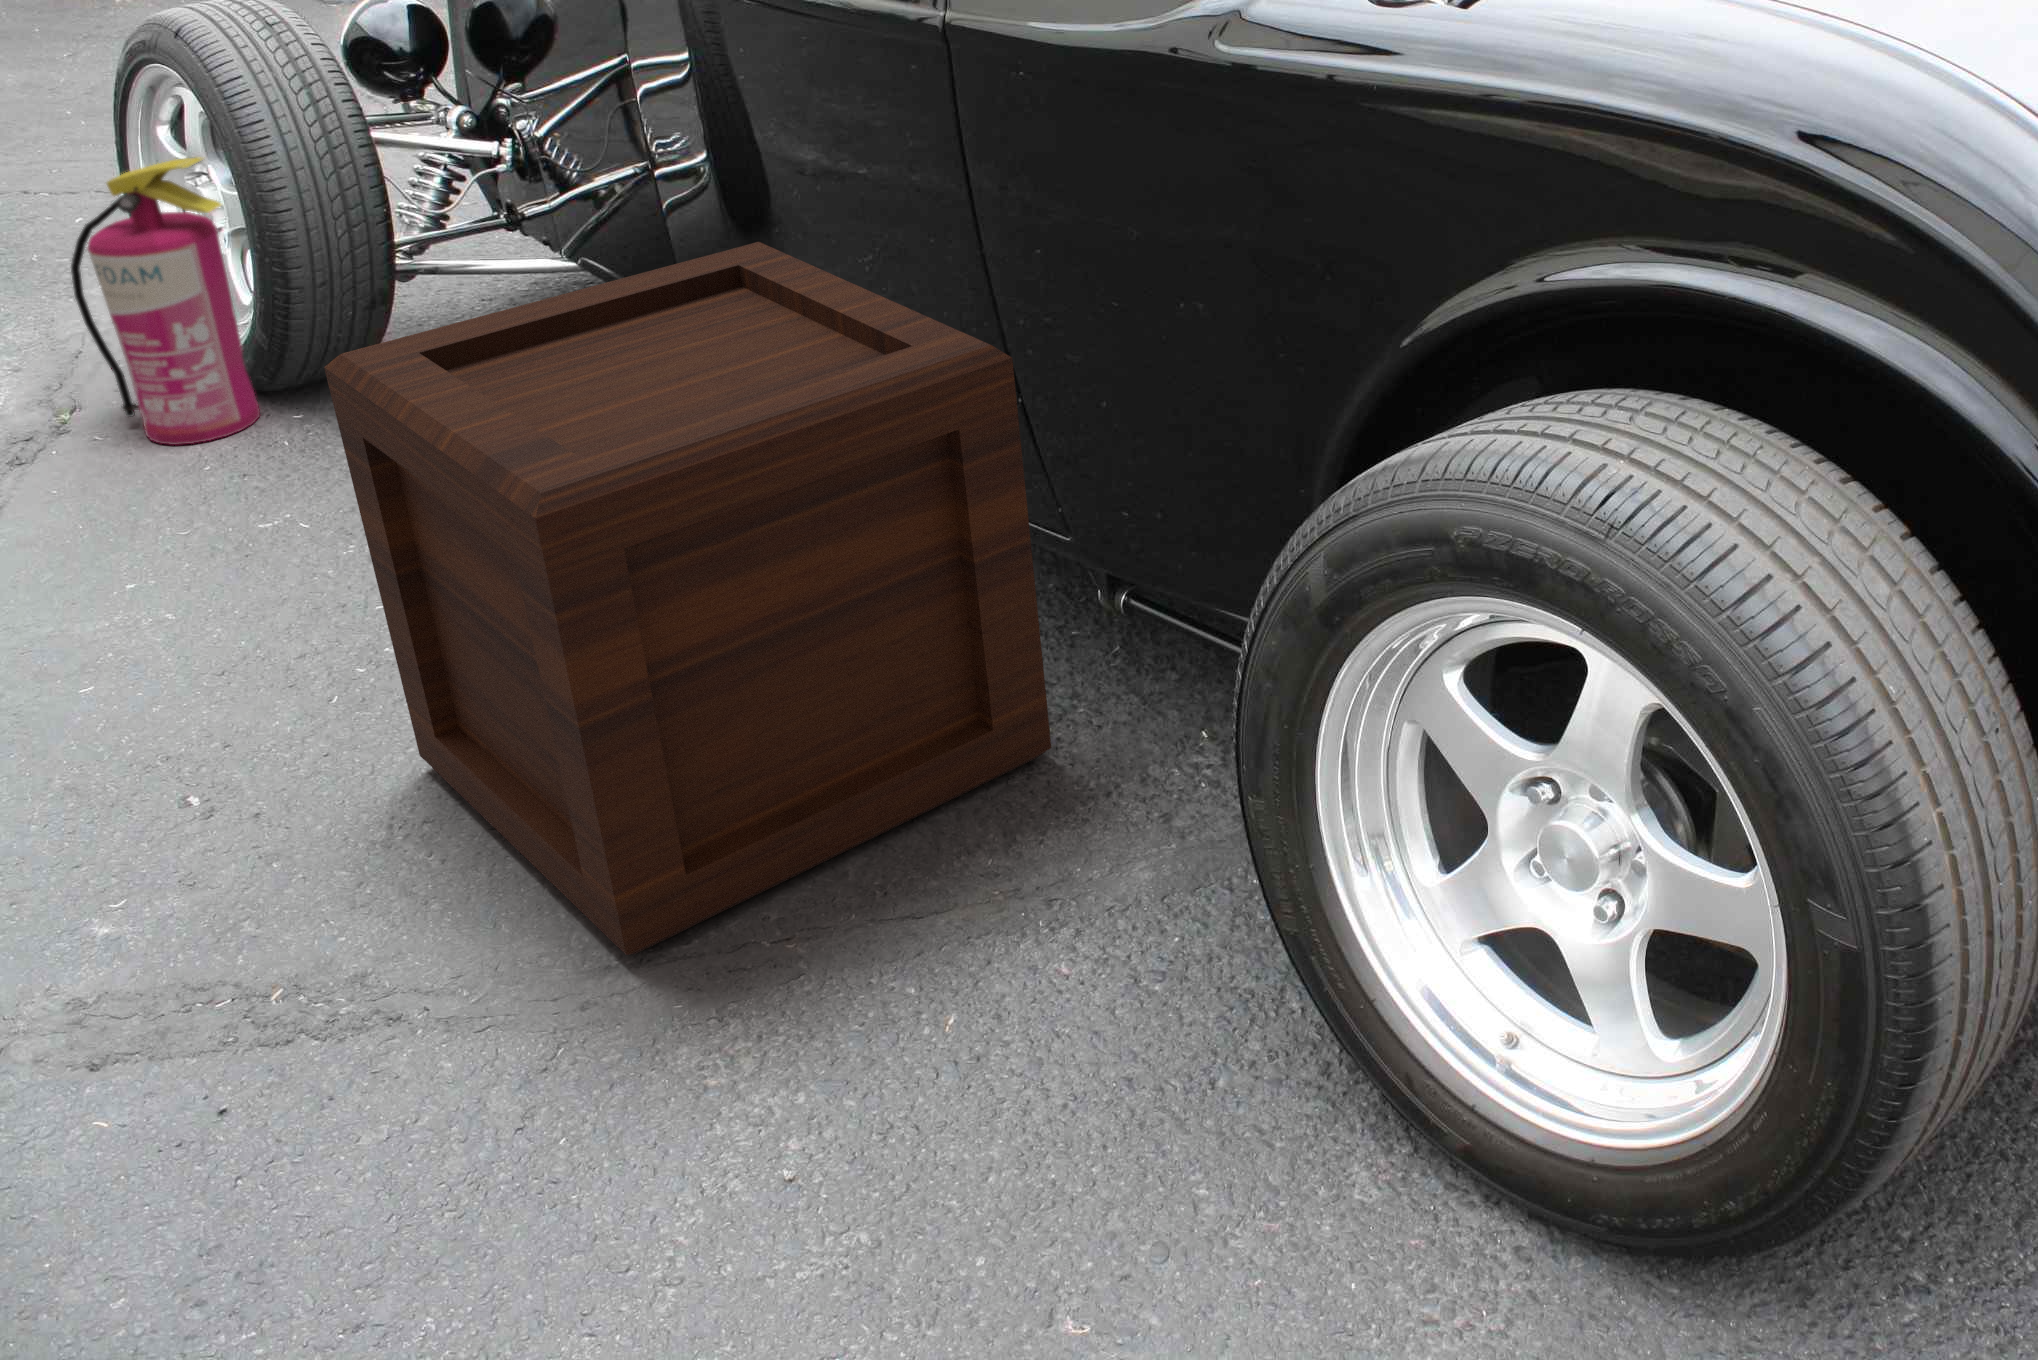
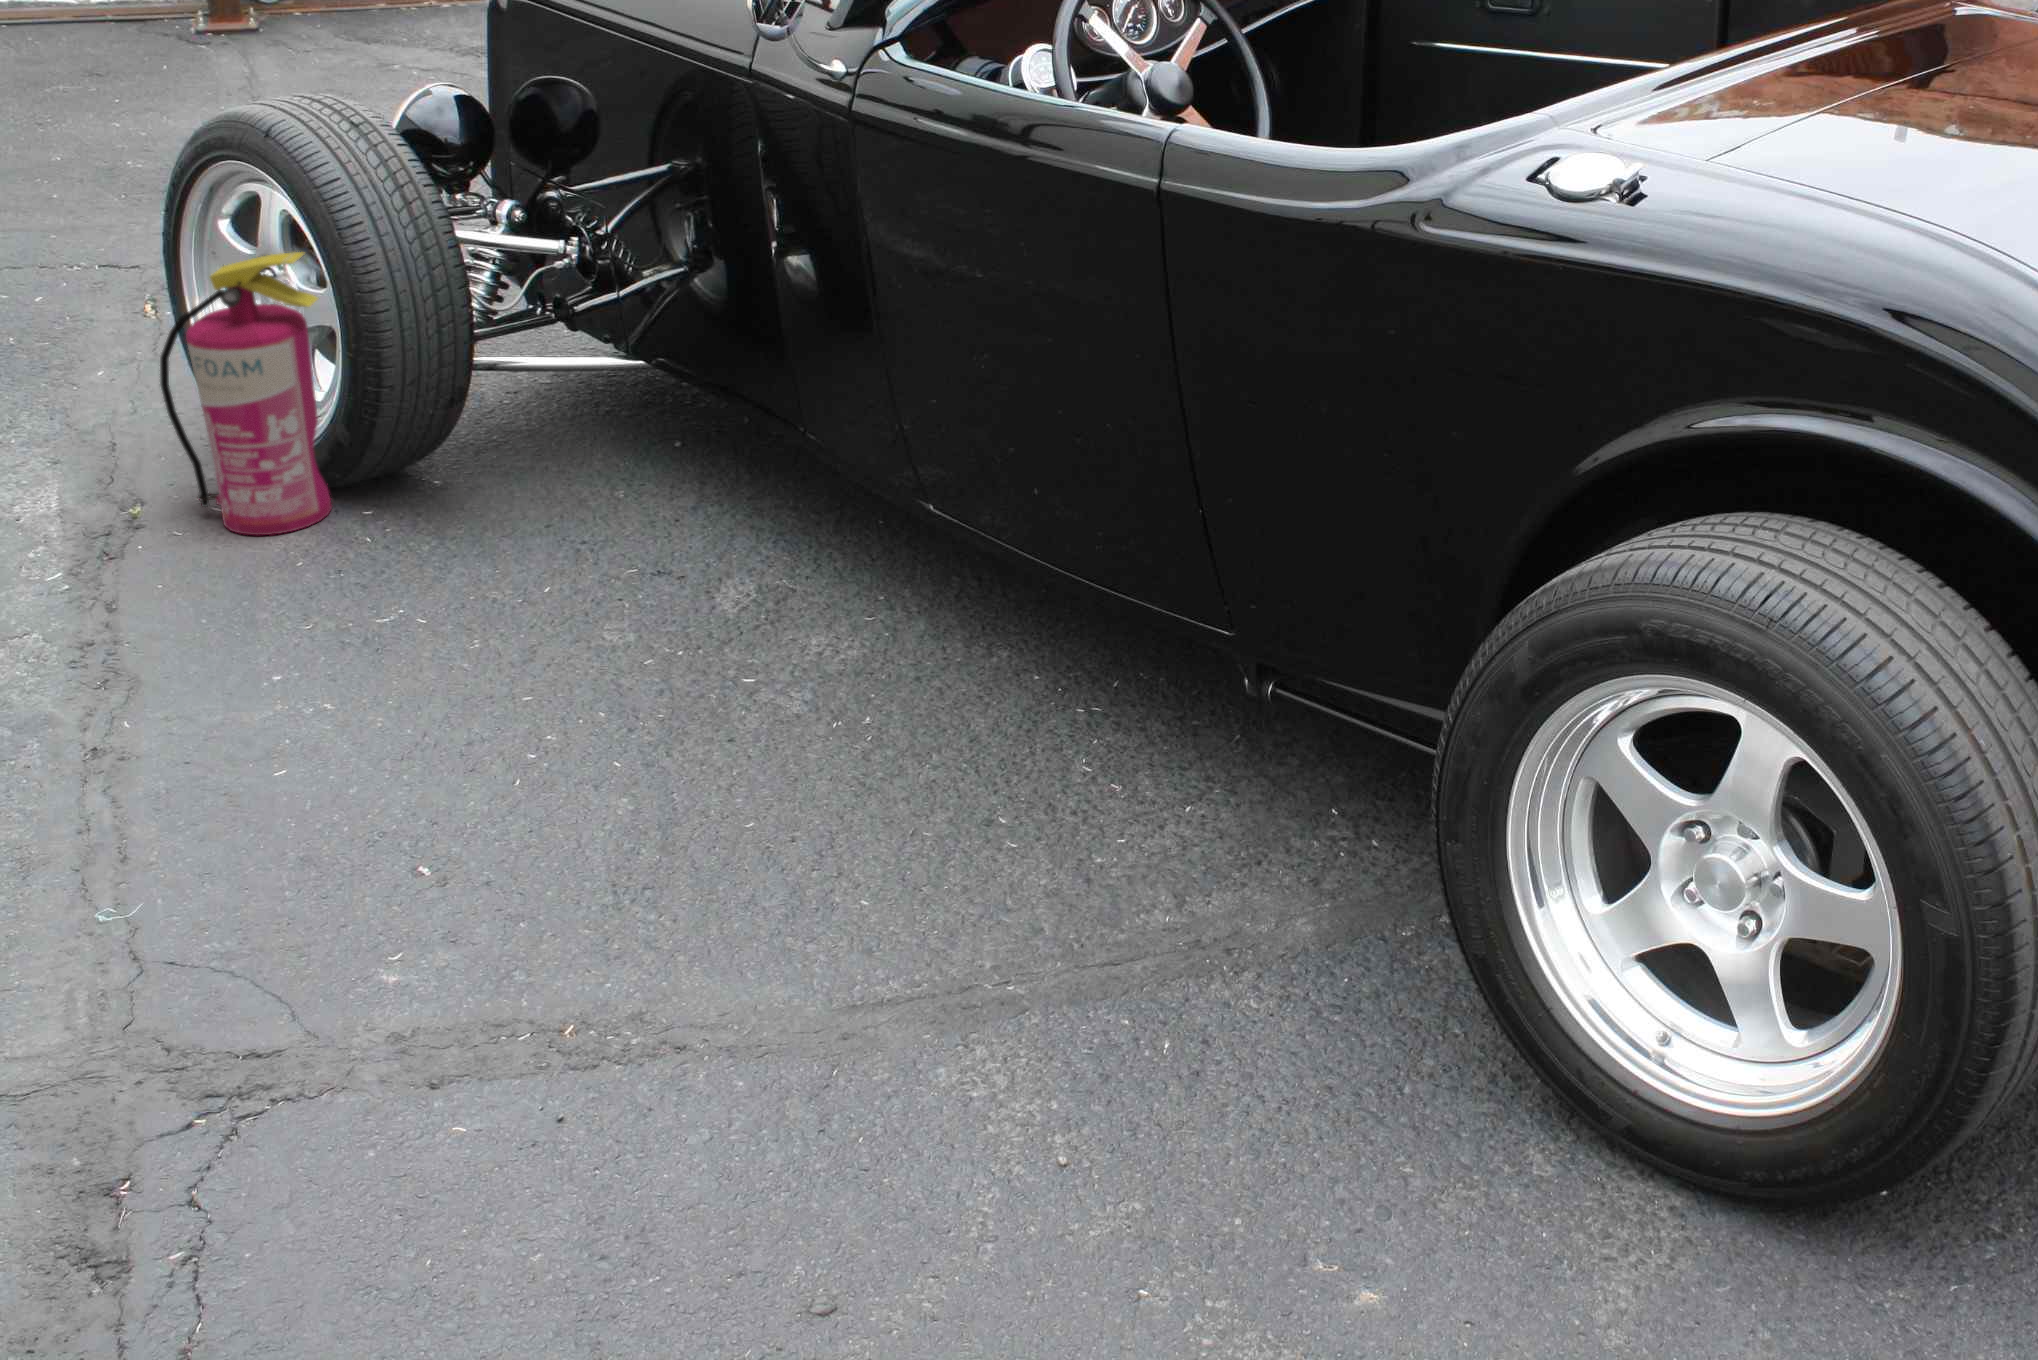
wooden crate: present [324,242,1051,955] -> none [576,356,1202,995]

